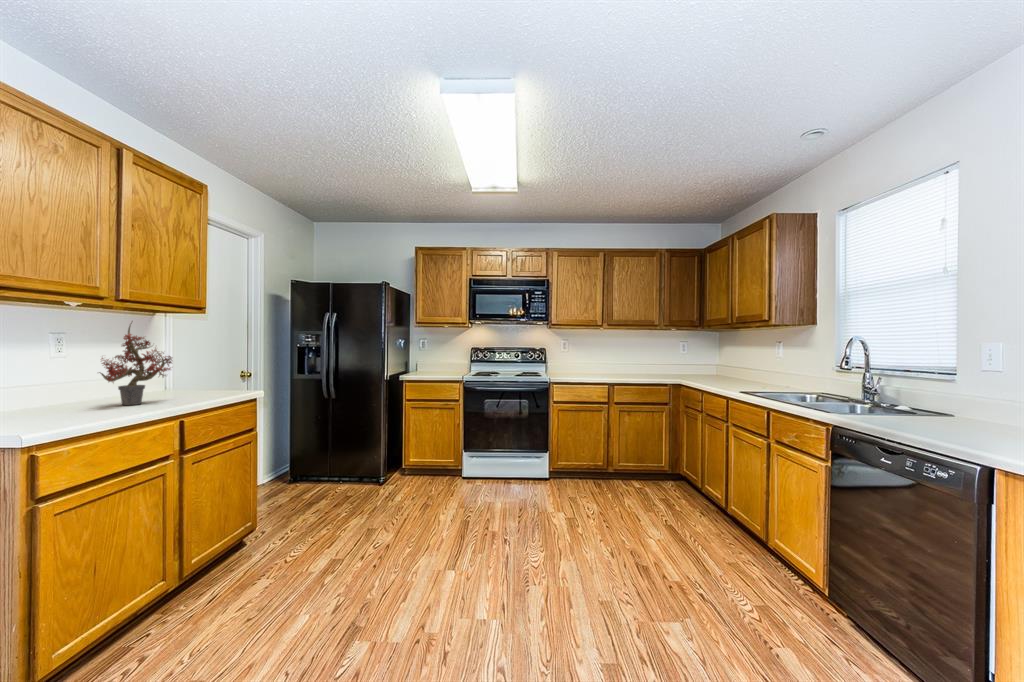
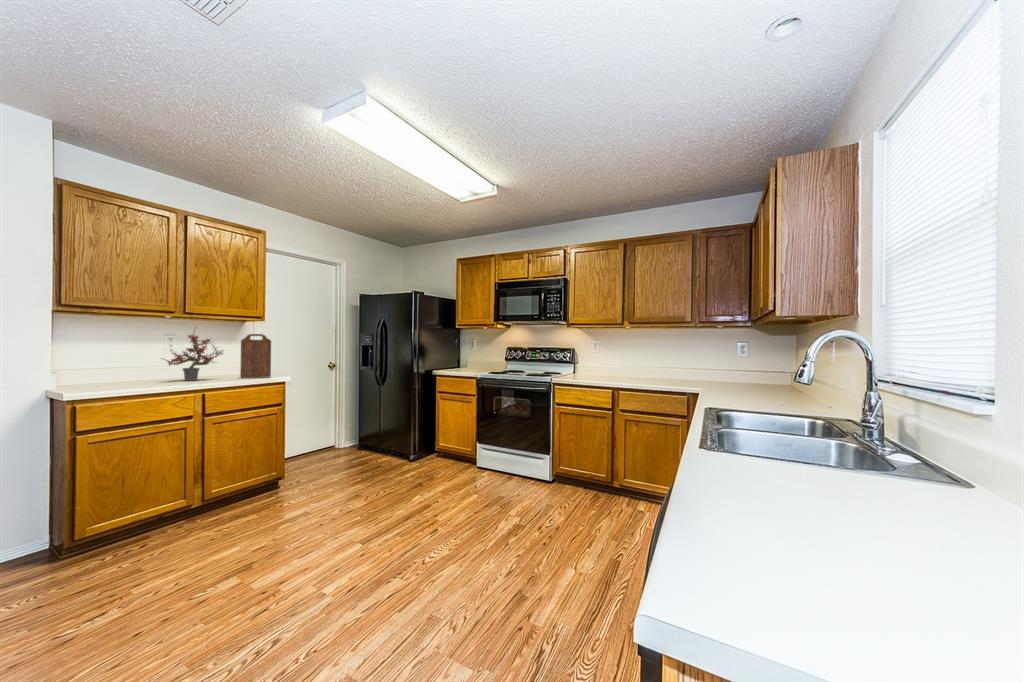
cutting board: none [193,333,237,397] -> present [240,334,271,378]

